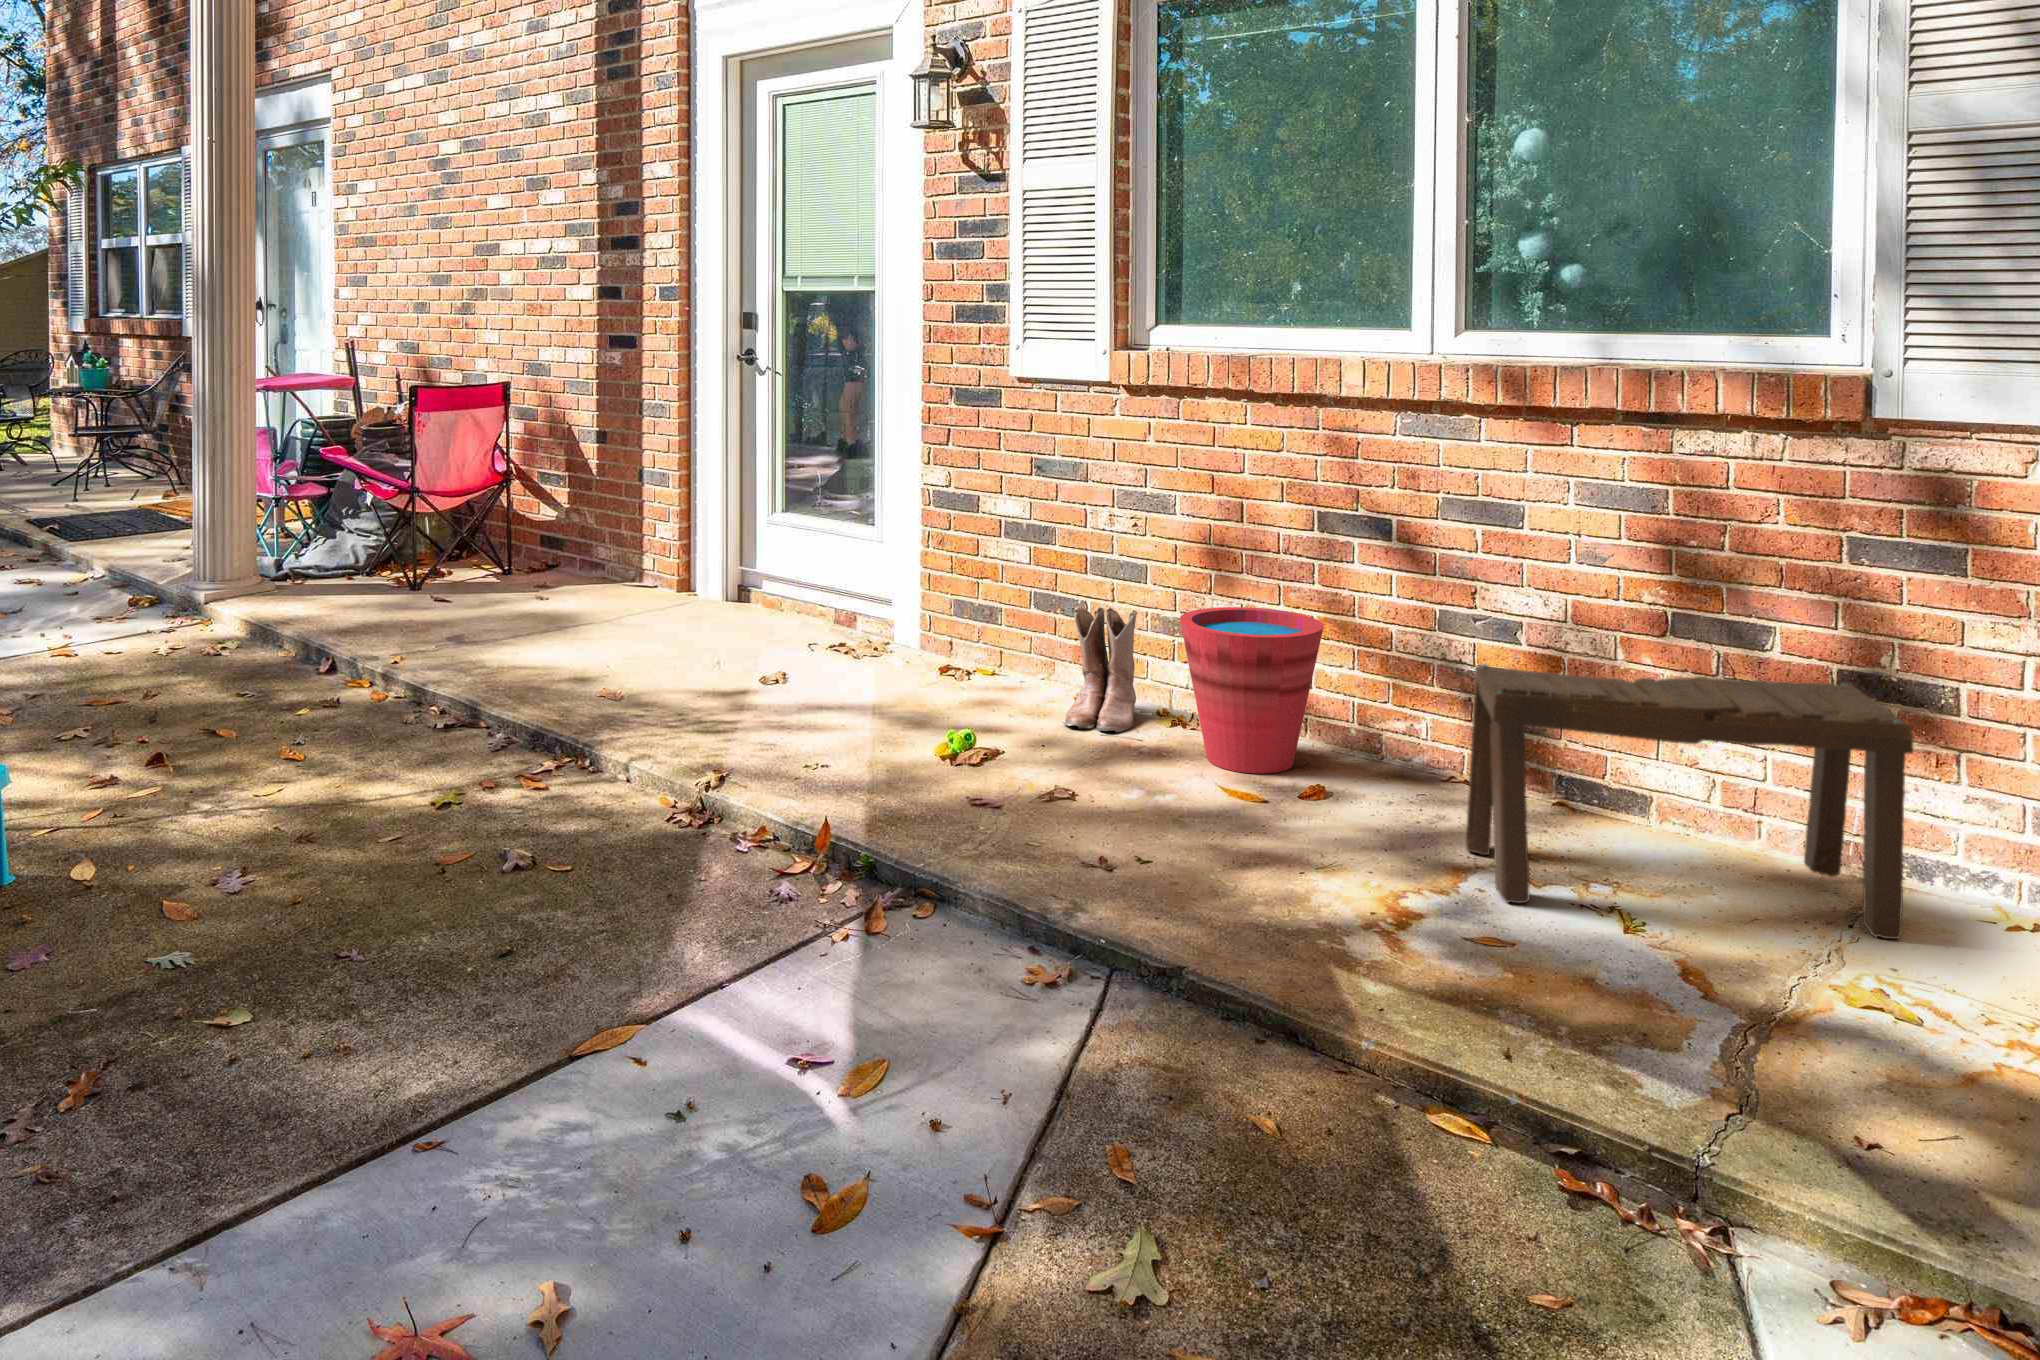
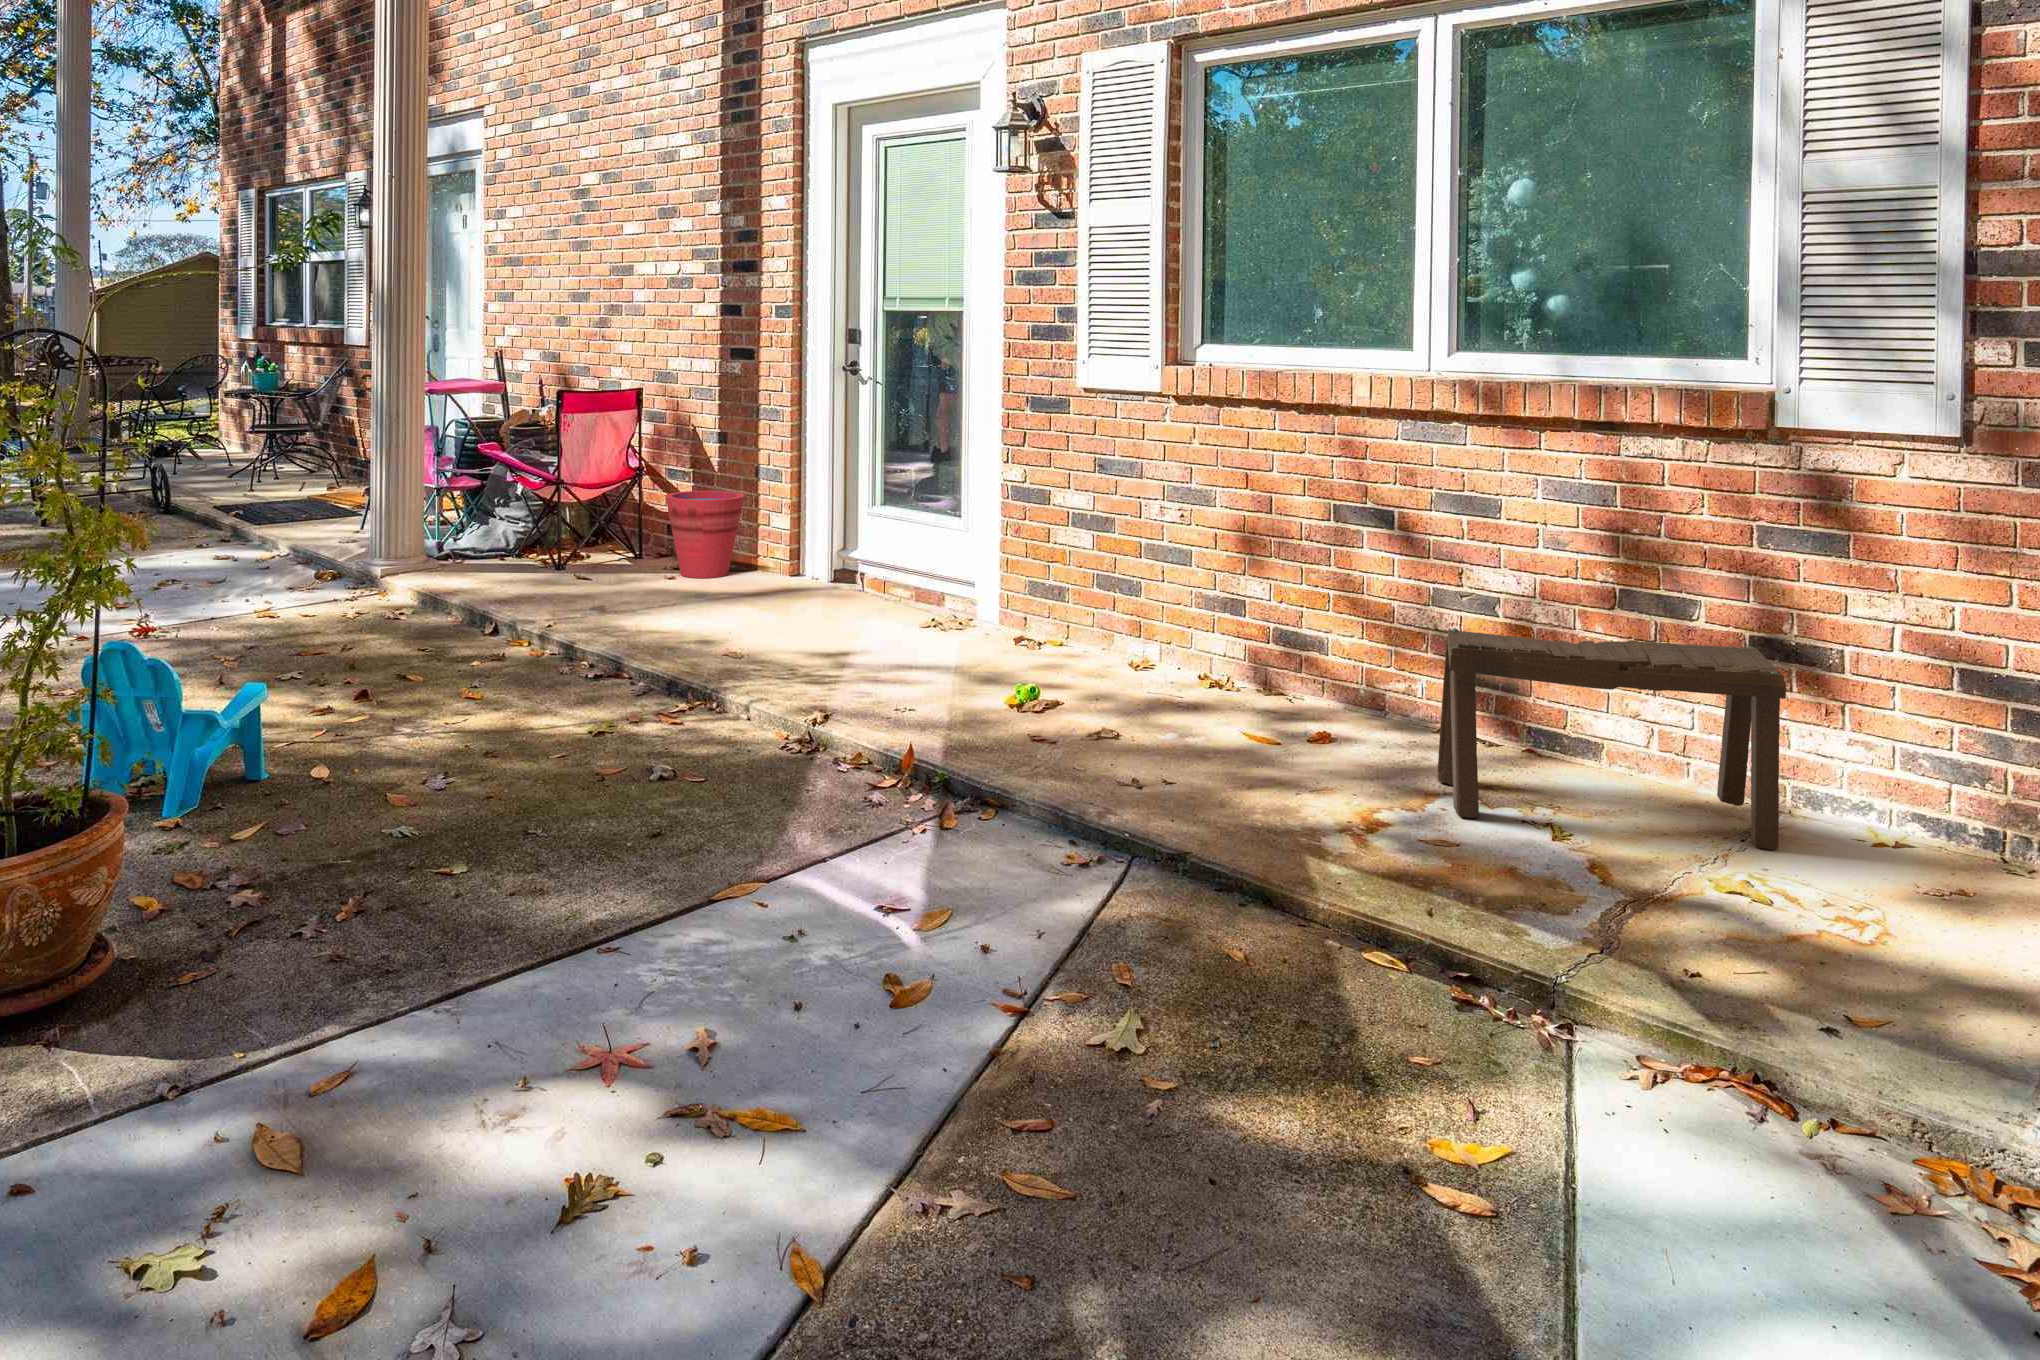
boots: present [1064,606,1137,732] -> none [1116,584,1184,691]
bucket: present [1180,607,1324,774] -> present [665,491,744,578]

